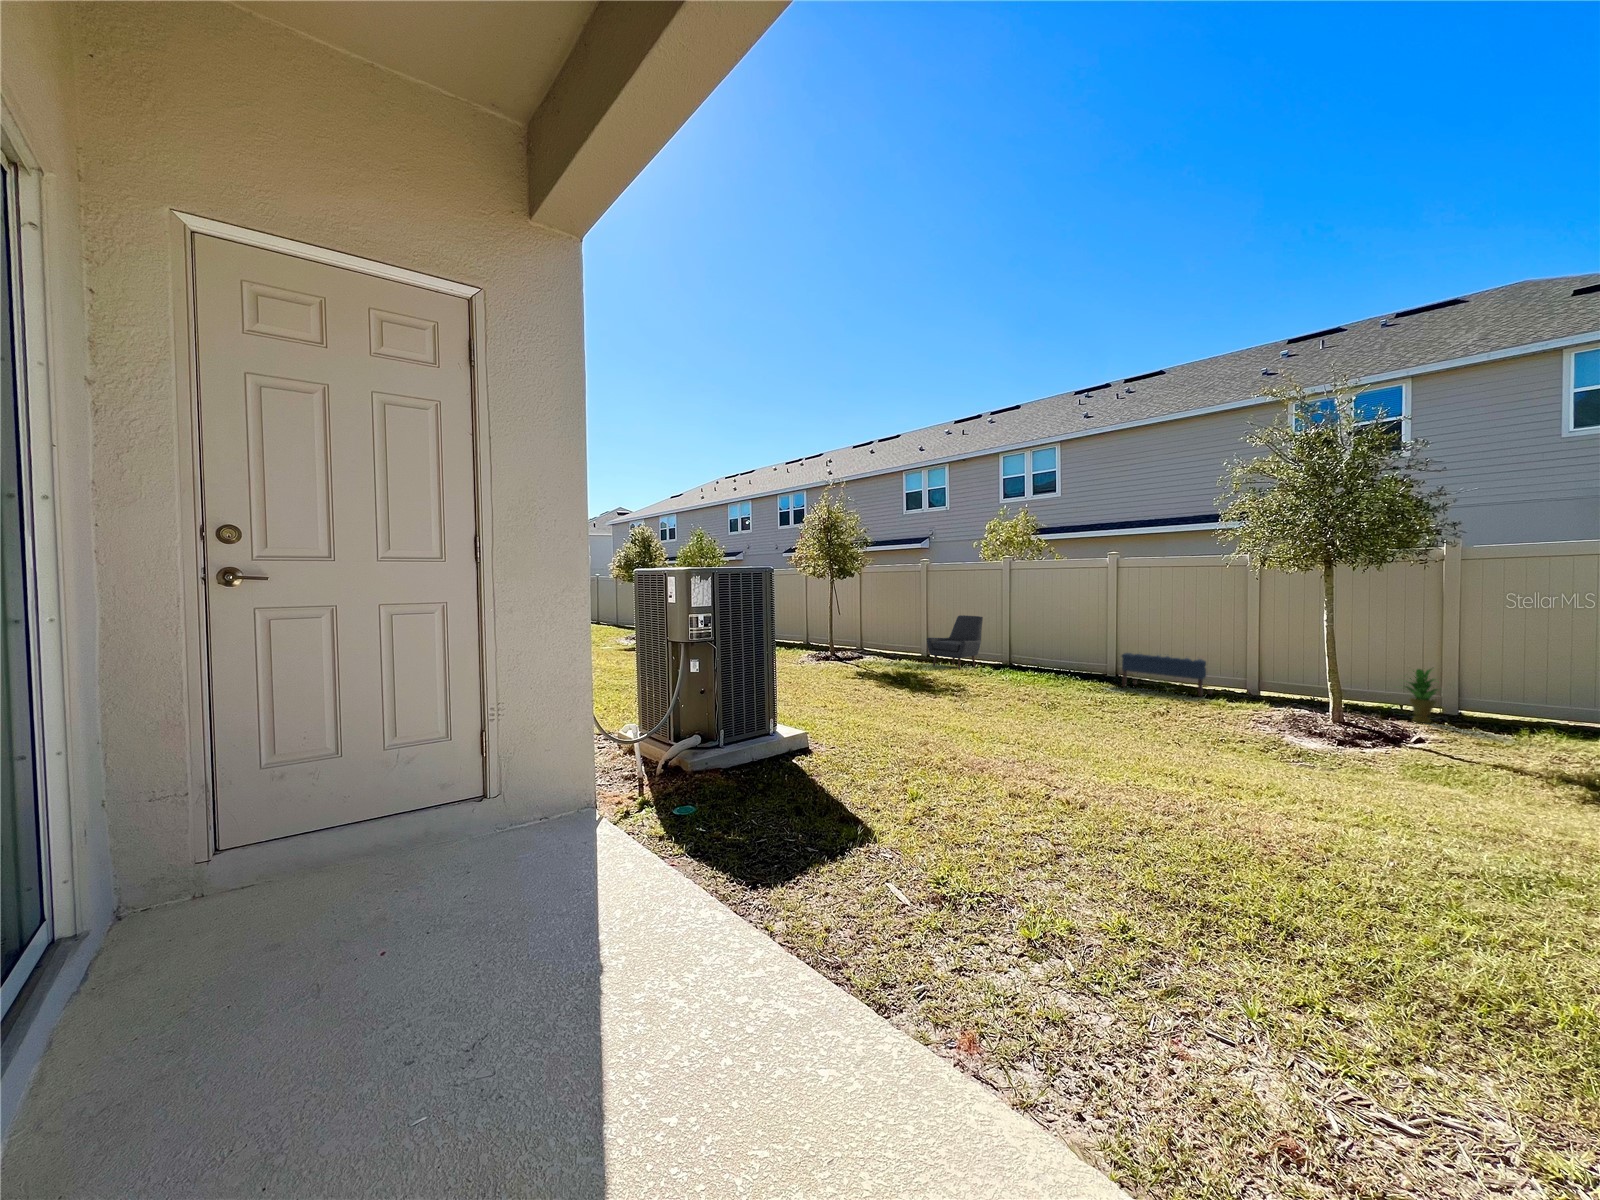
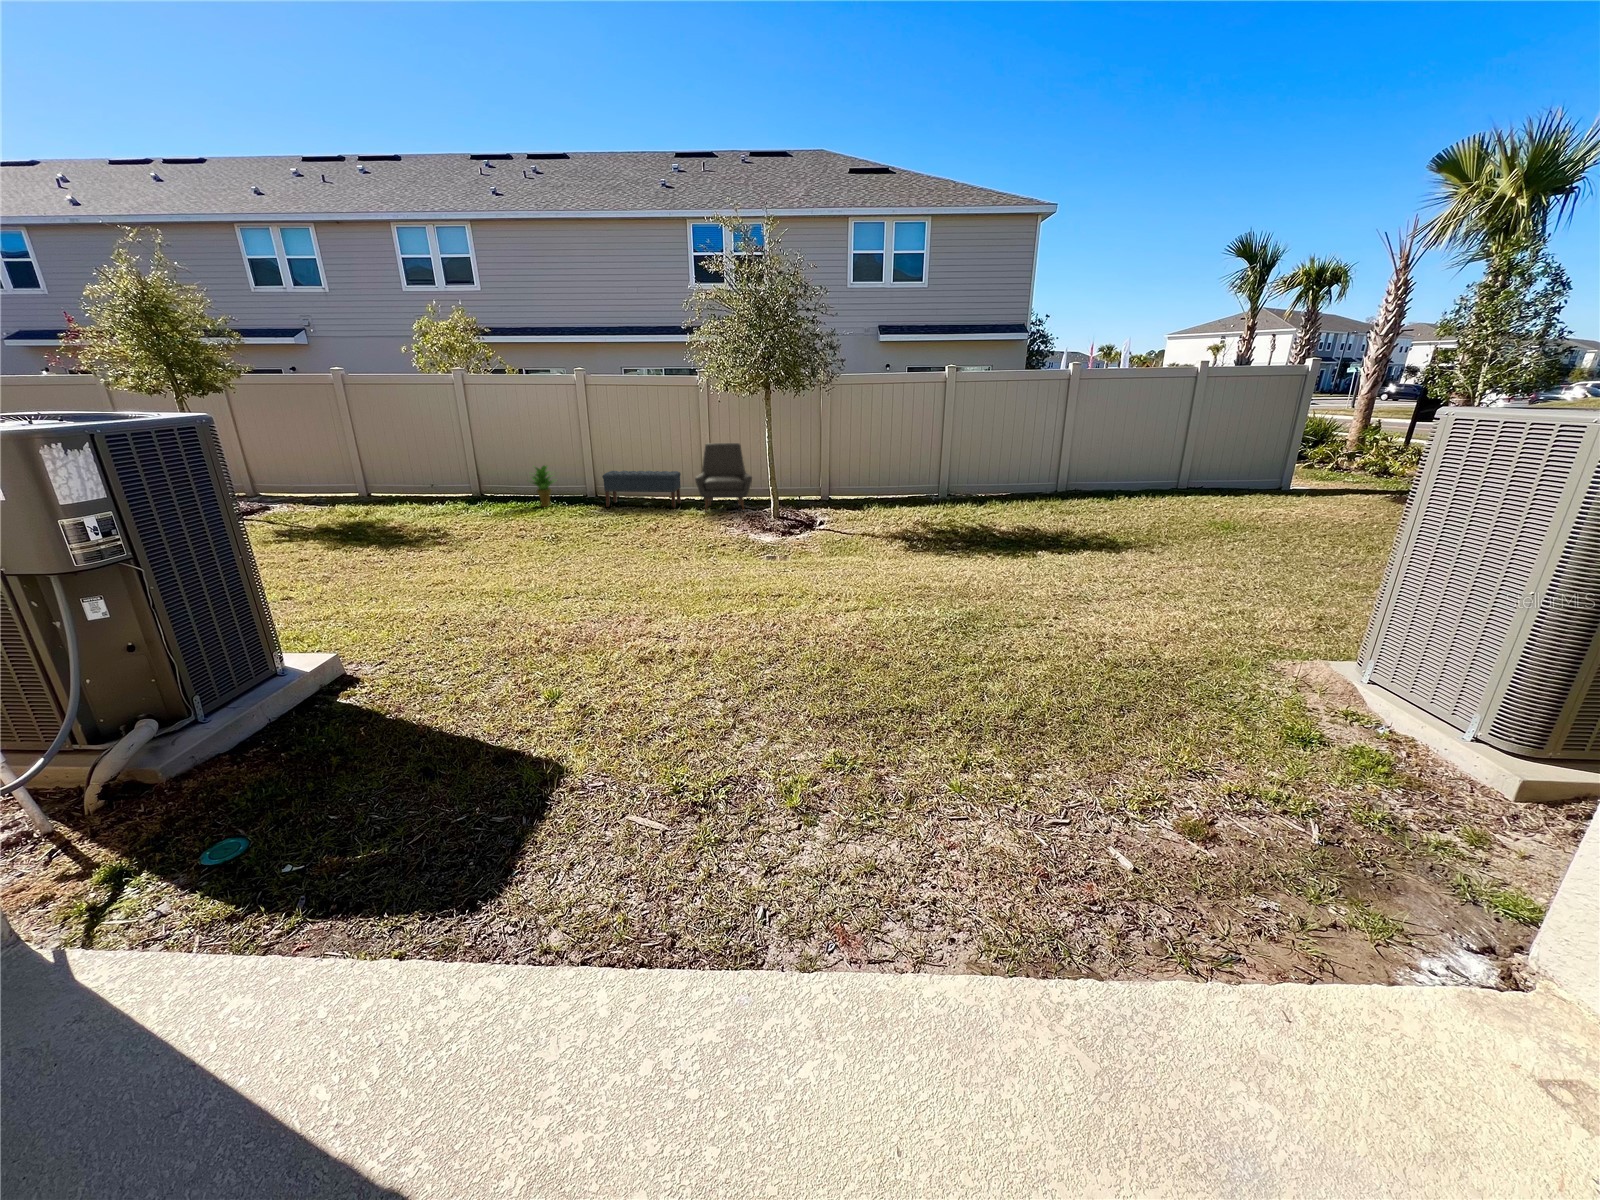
chair: present [927,615,983,670] -> present [695,443,752,511]
potted plant: present [1401,669,1441,723] -> present [530,466,554,507]

